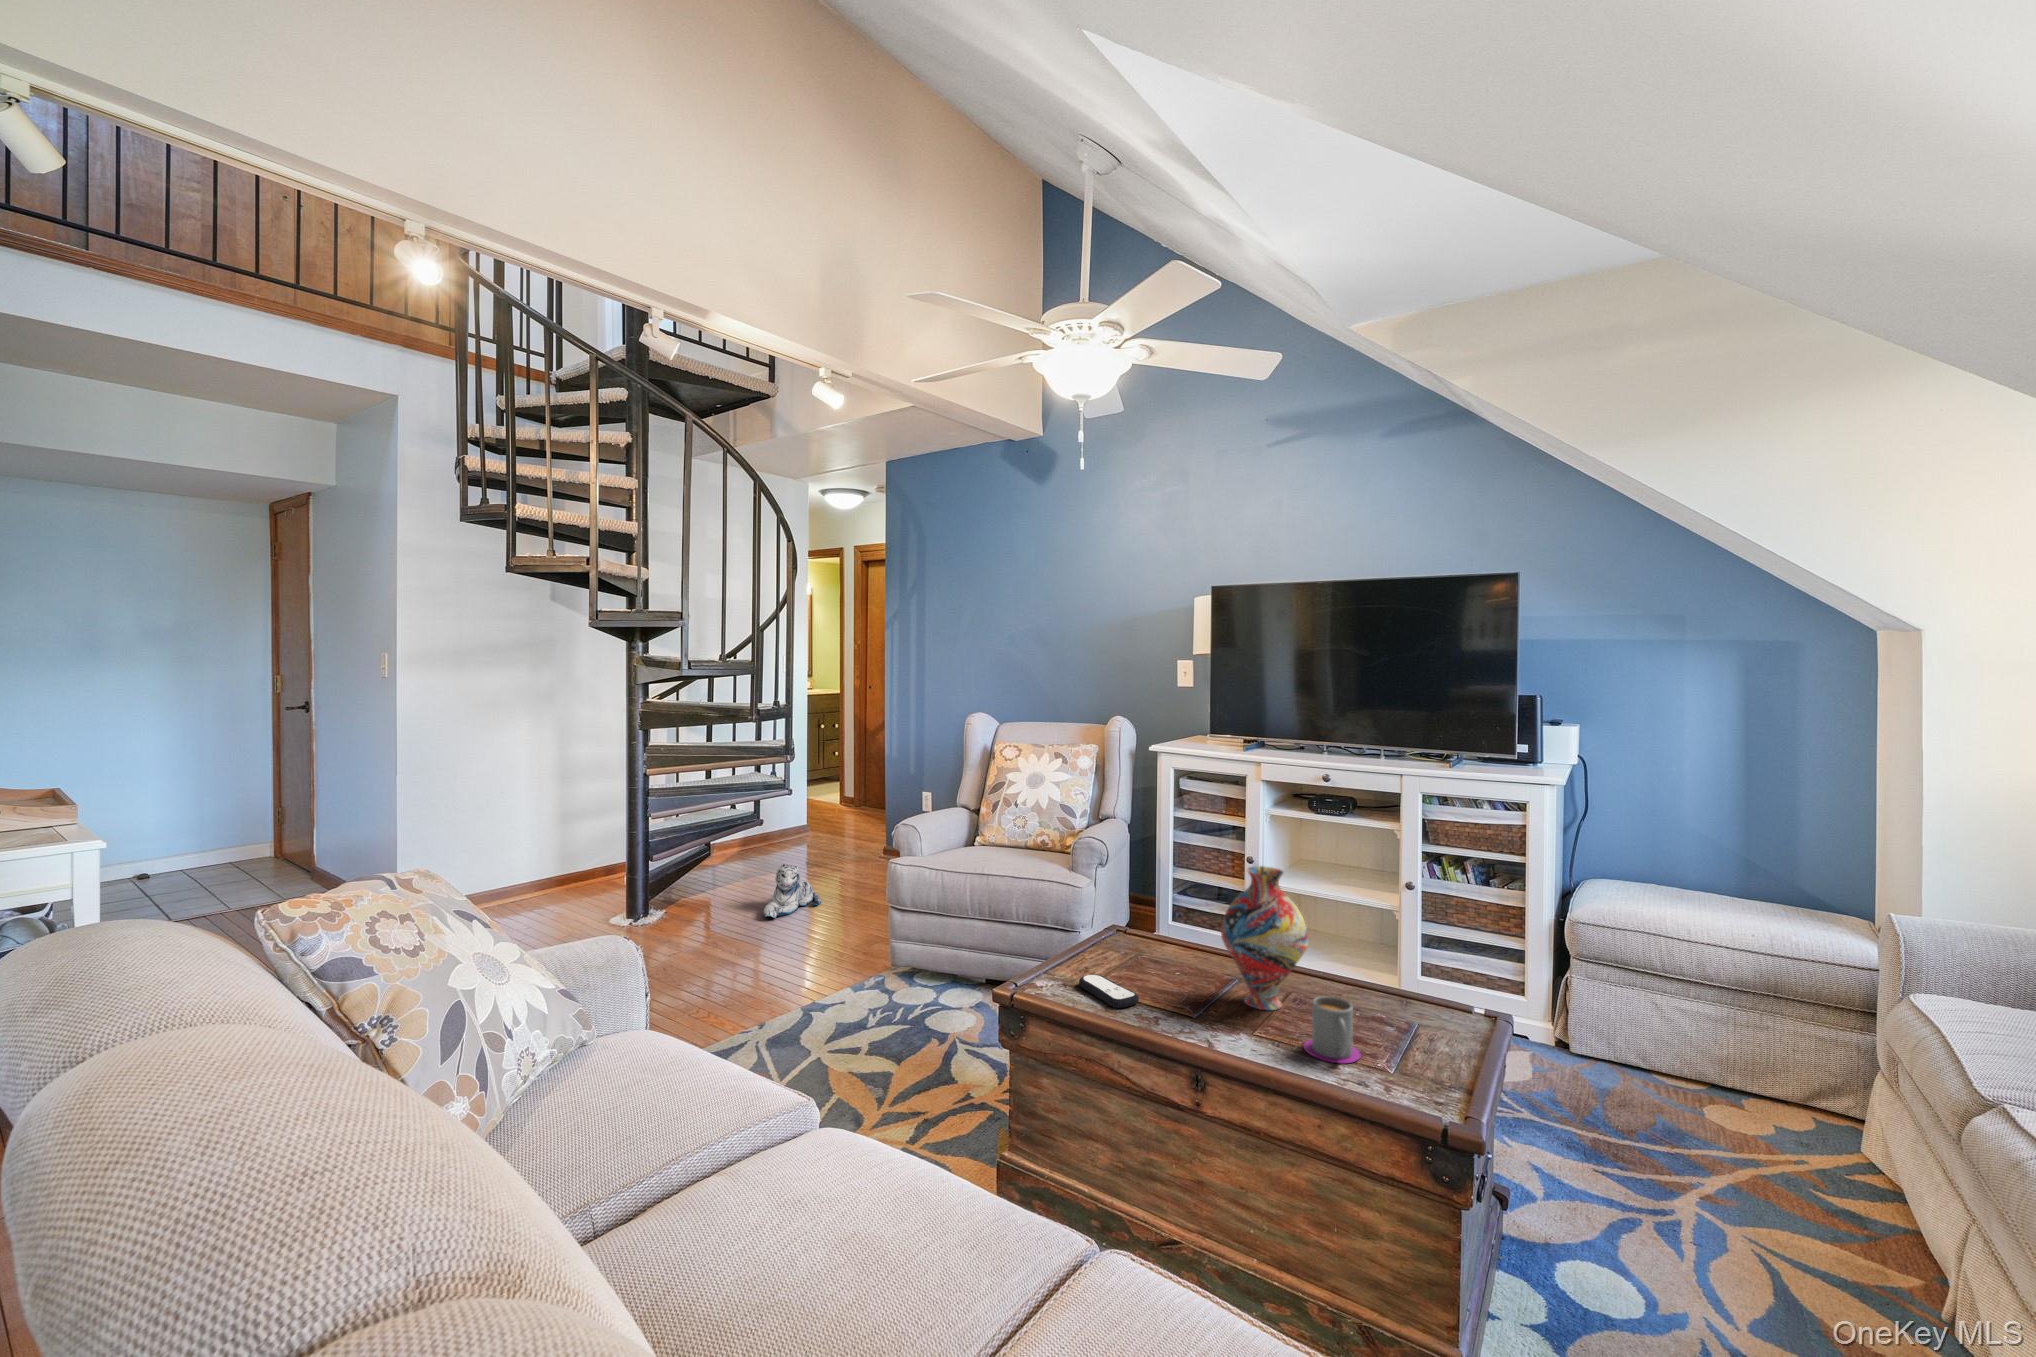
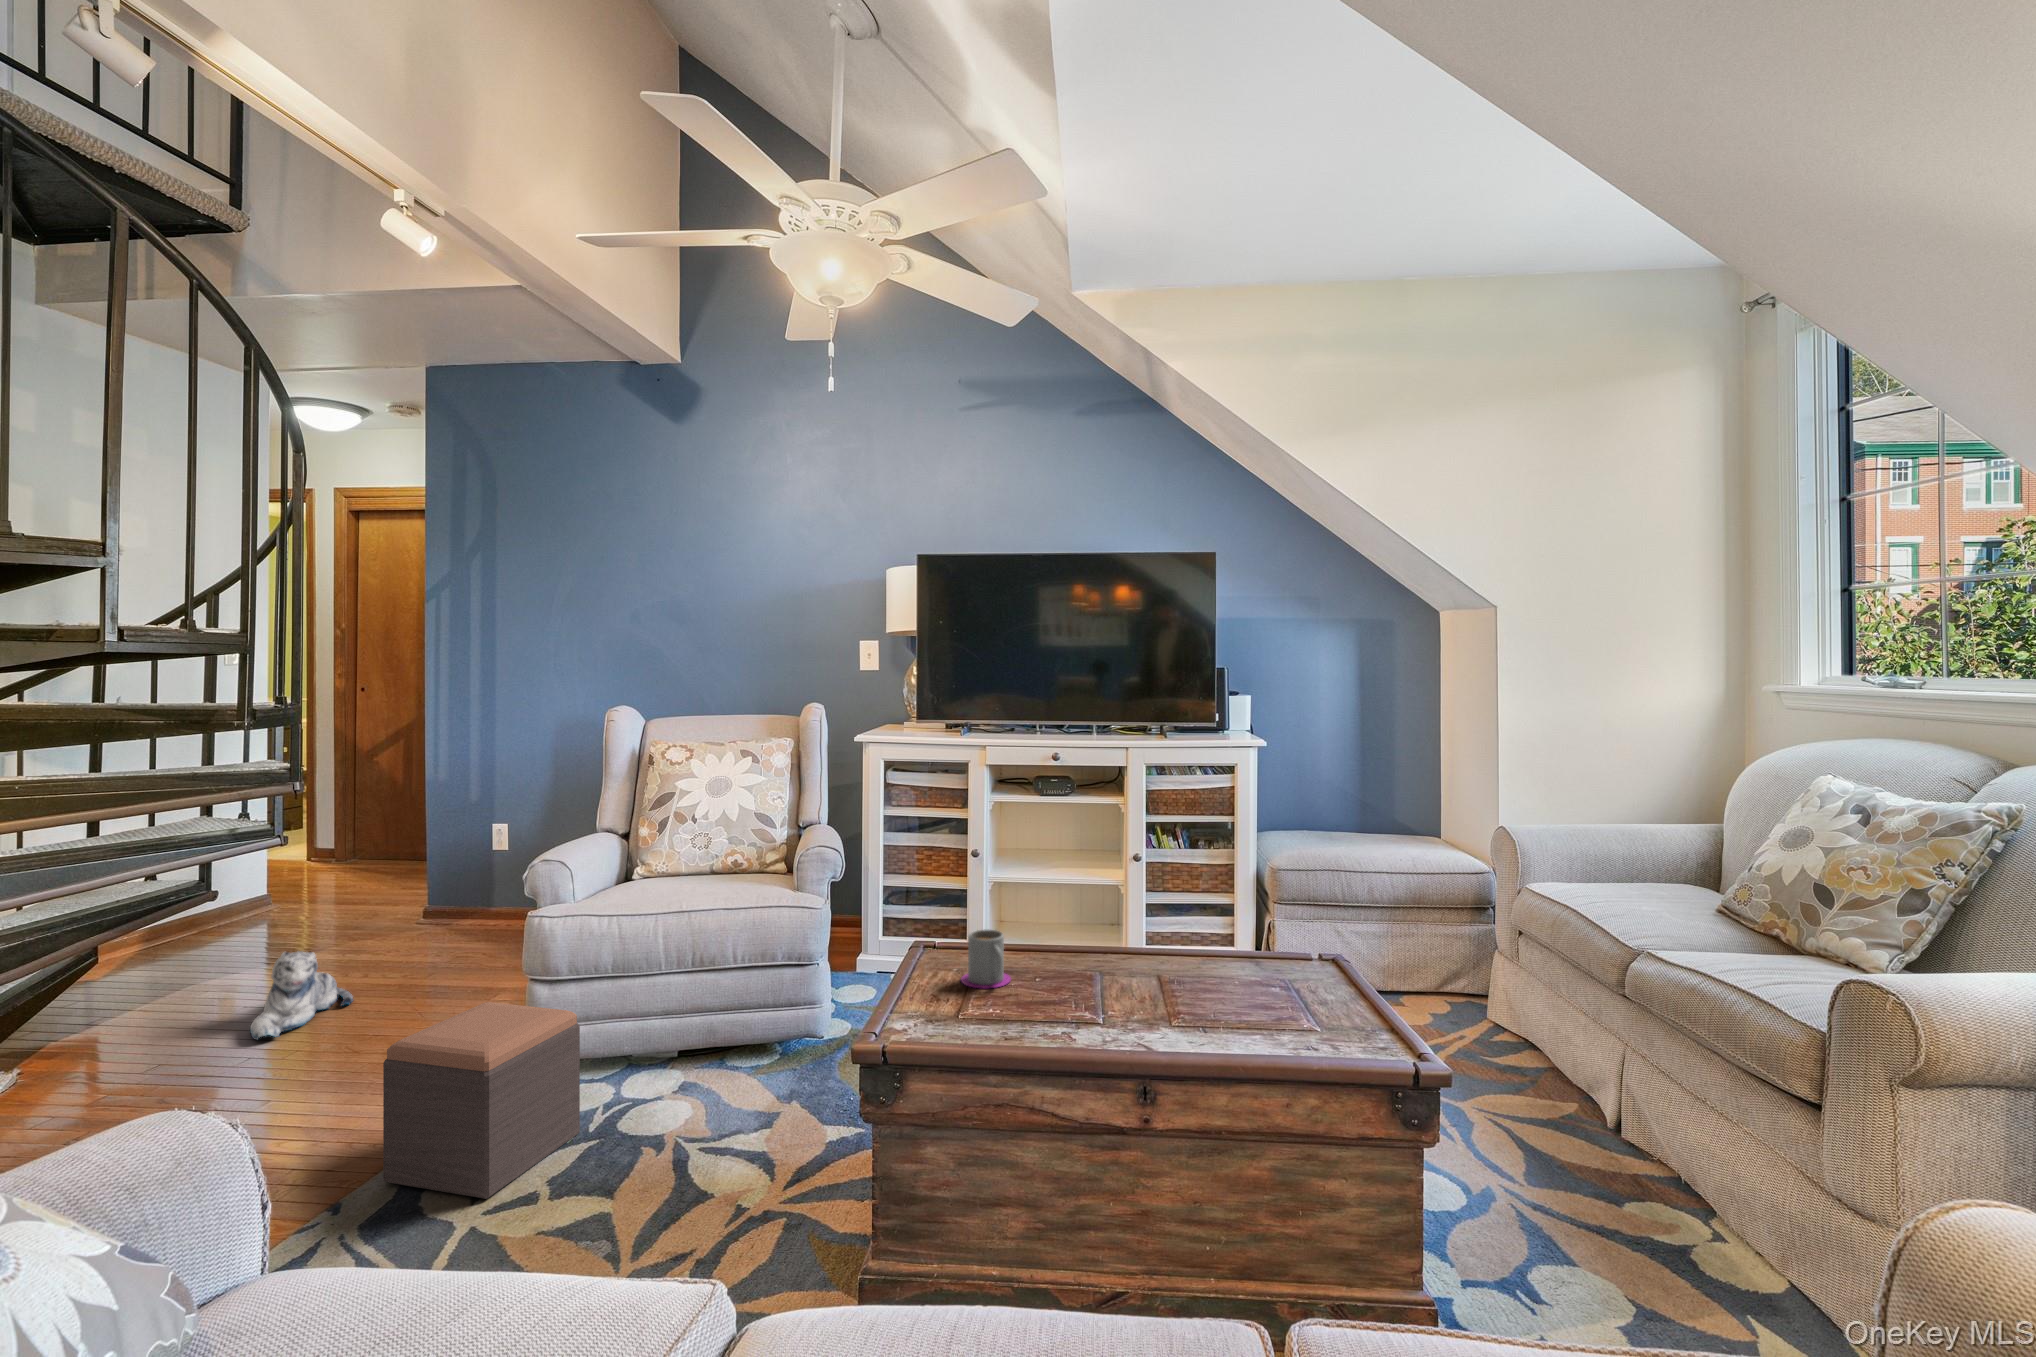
vase: present [1221,866,1308,1010] -> none [1097,839,1191,999]
footstool: none [789,917,902,1045] -> present [383,1002,580,1199]
remote control: present [1079,974,1139,1008] -> none [941,999,1029,1033]
mug: present [1304,996,1361,1063] -> present [961,930,1011,988]

